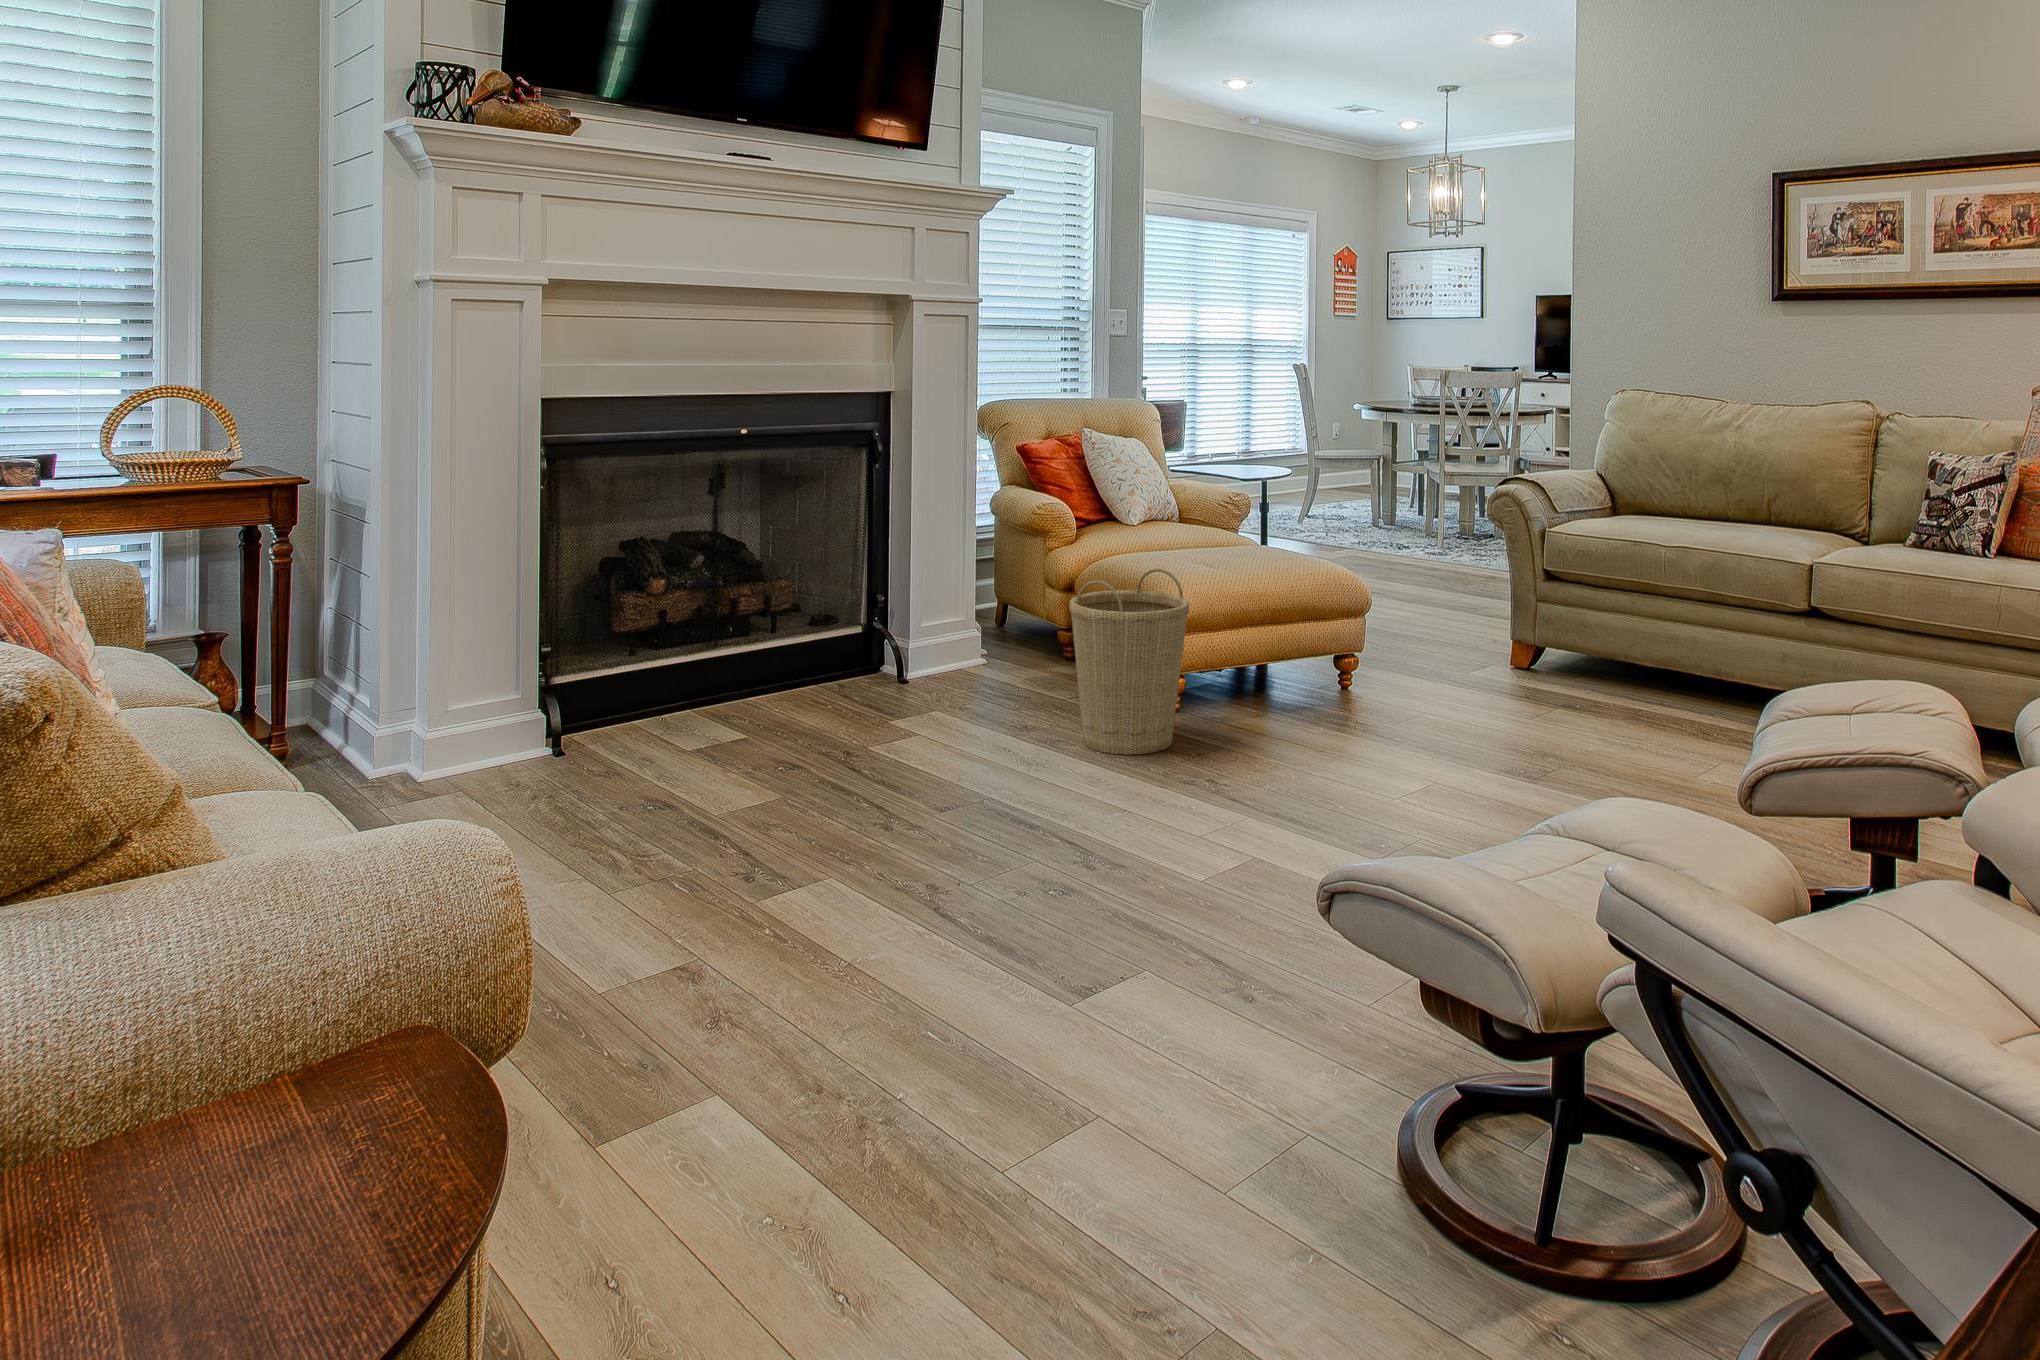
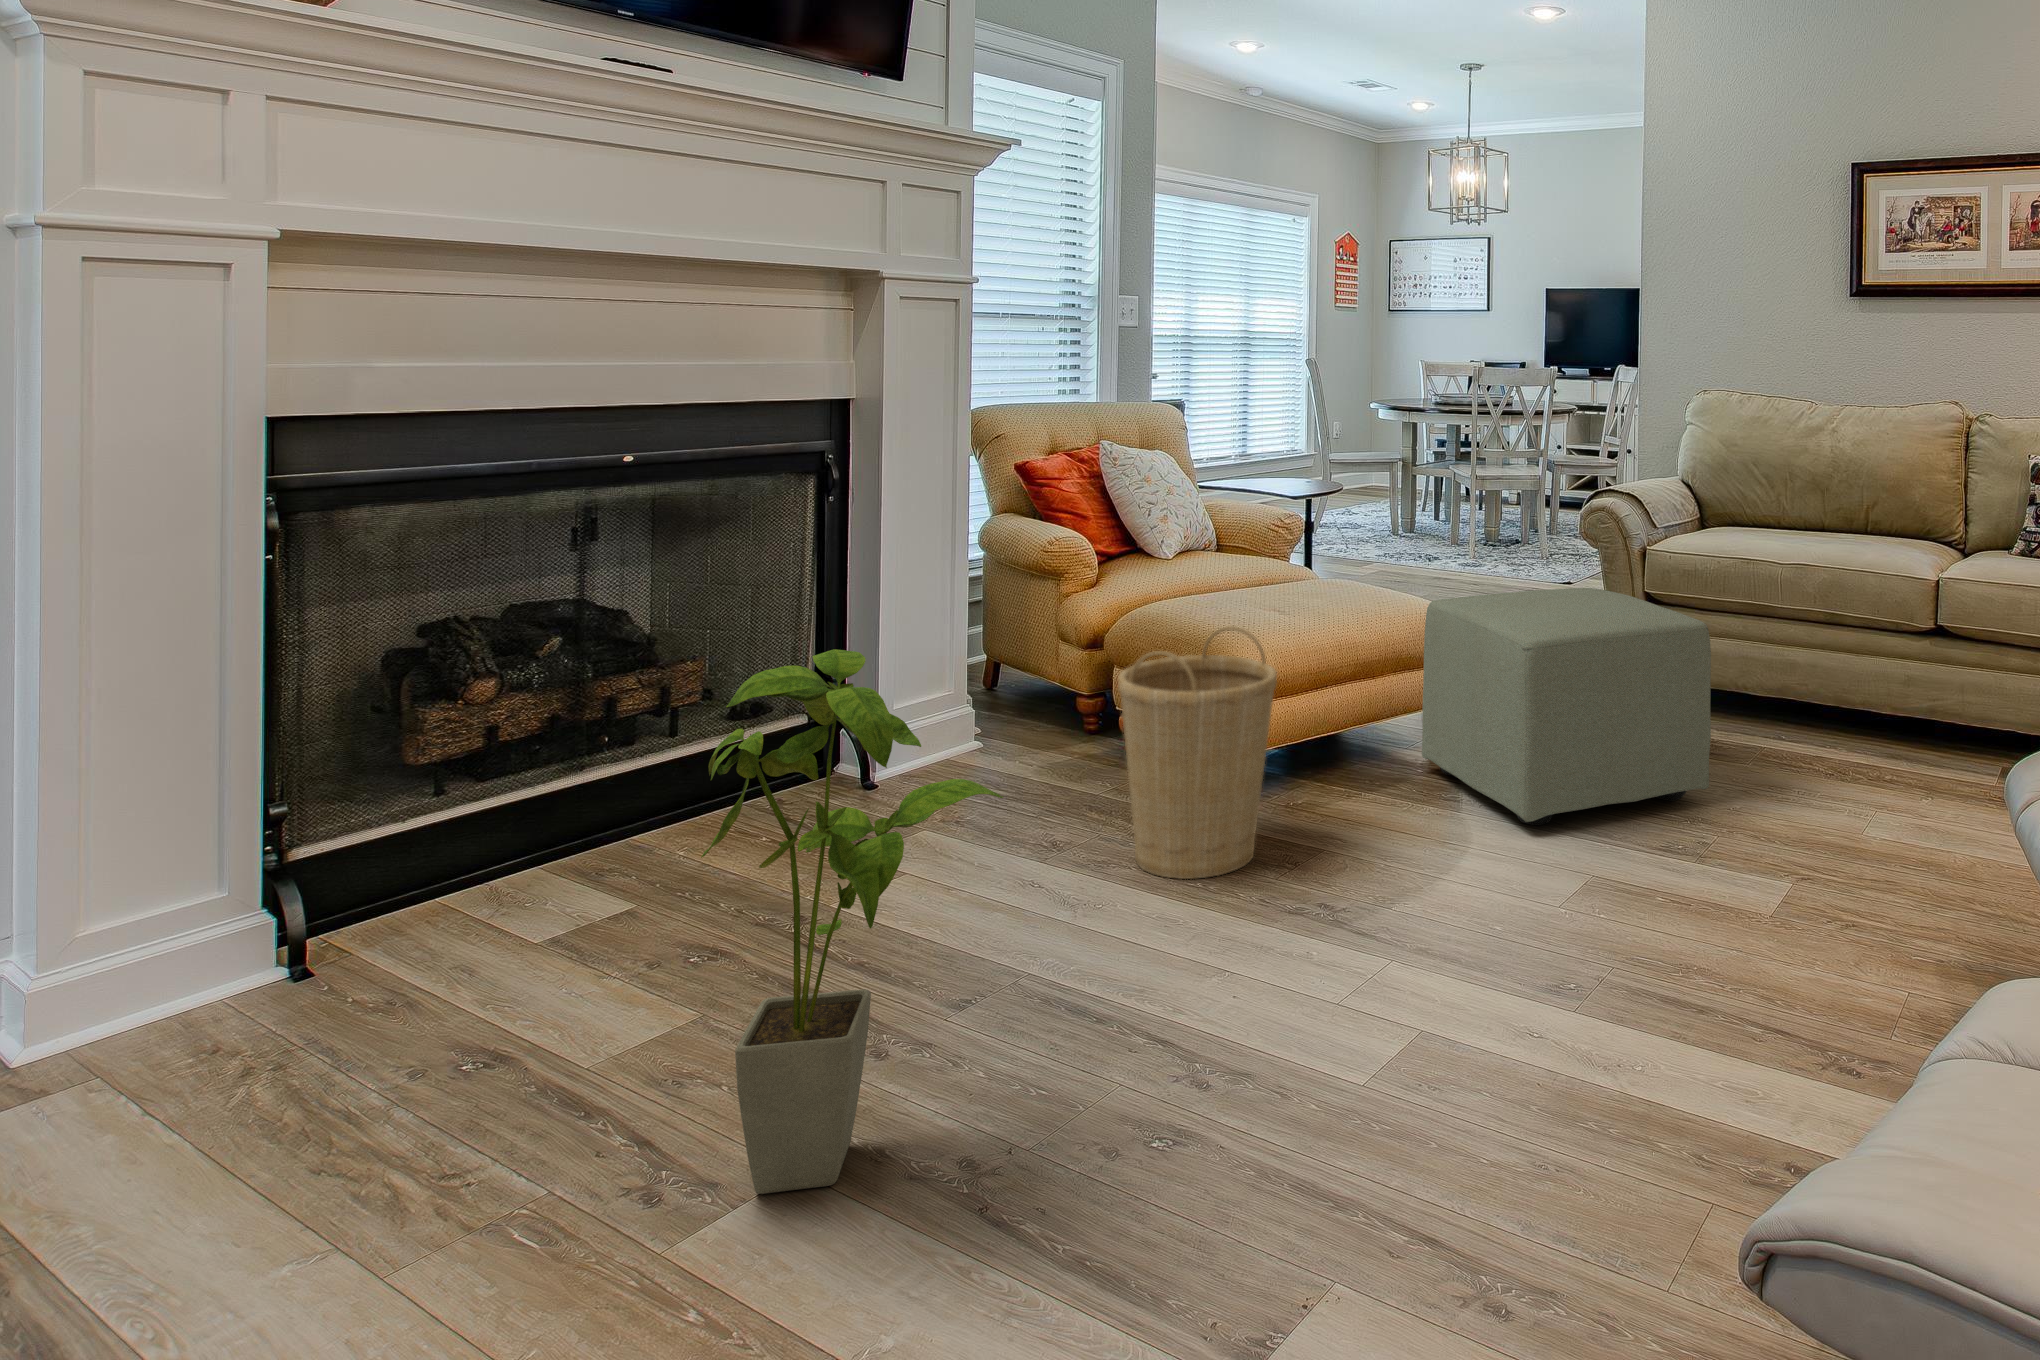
house plant: none [781,544,963,884] -> present [701,649,1003,1194]
ottoman: none [1325,558,1565,743] -> present [1422,588,1711,825]

